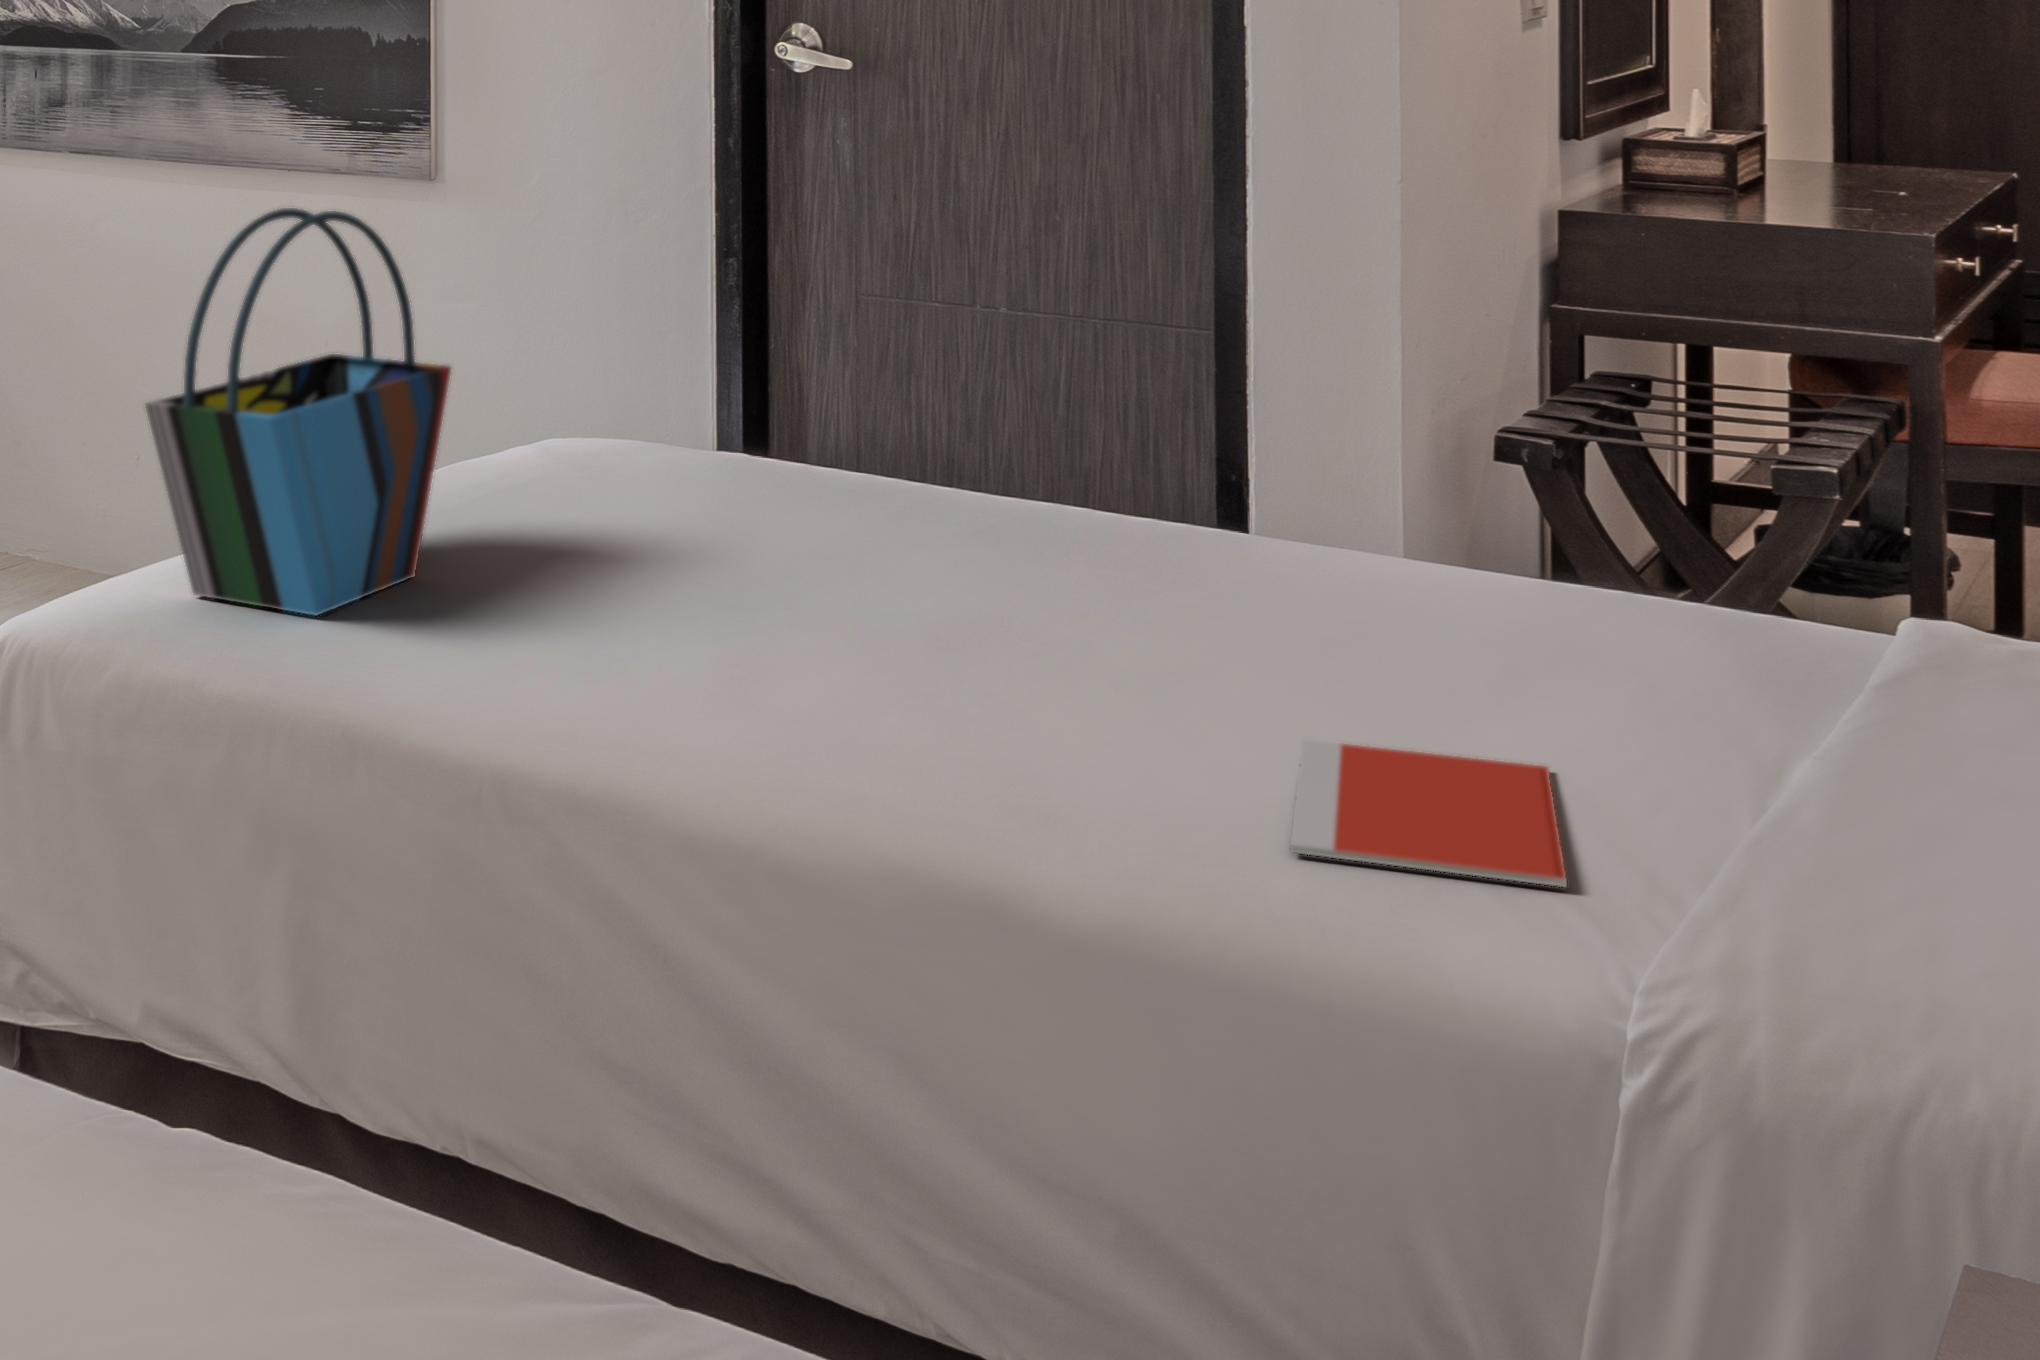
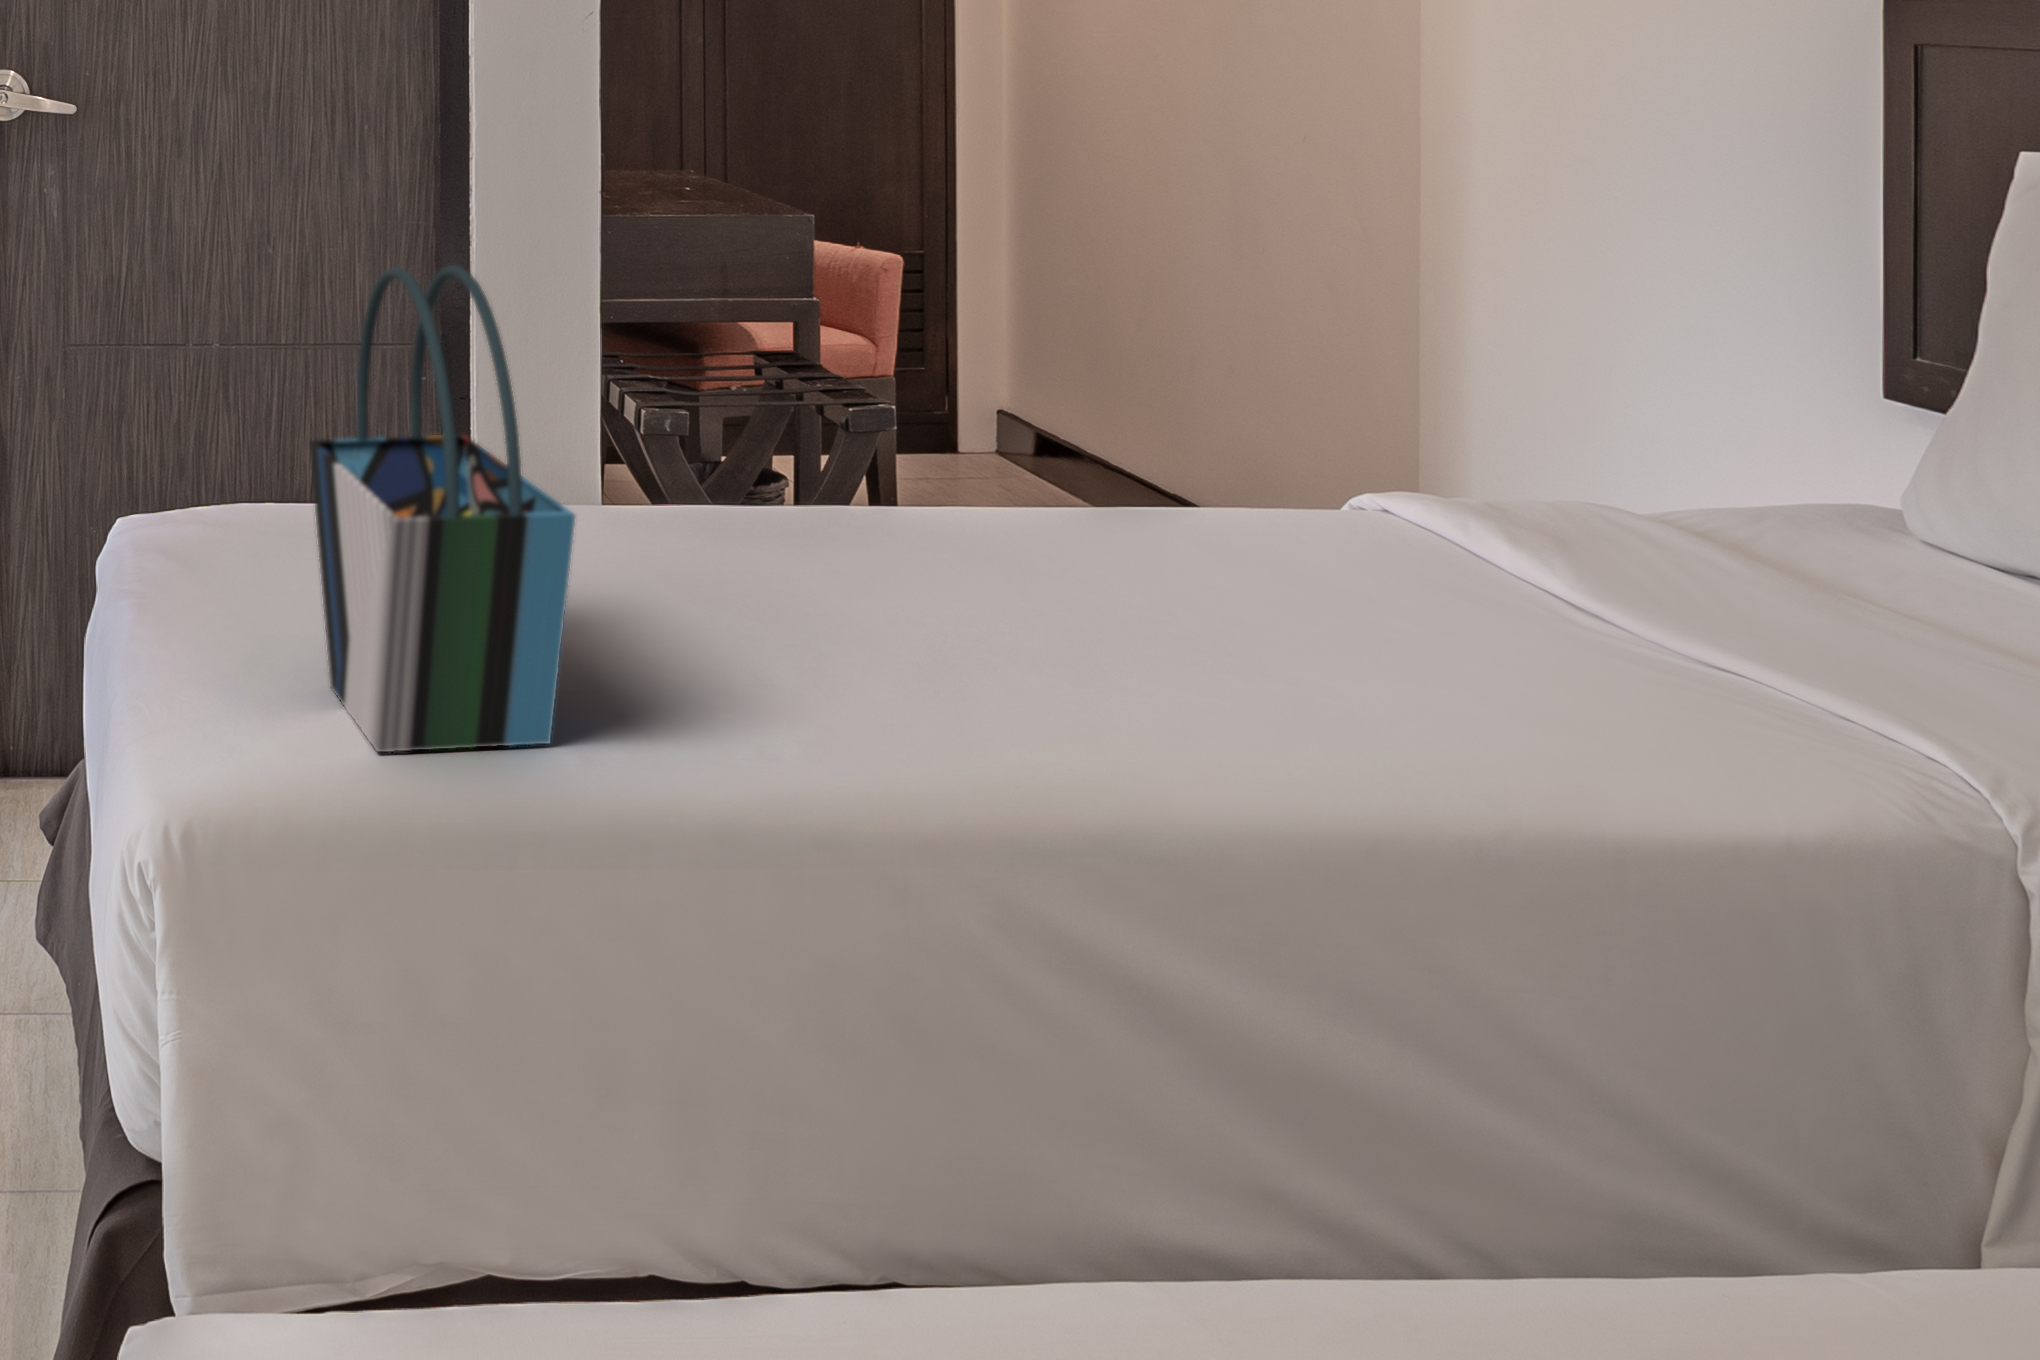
notebook: present [1290,740,1567,887] -> none [1450,638,1897,751]

